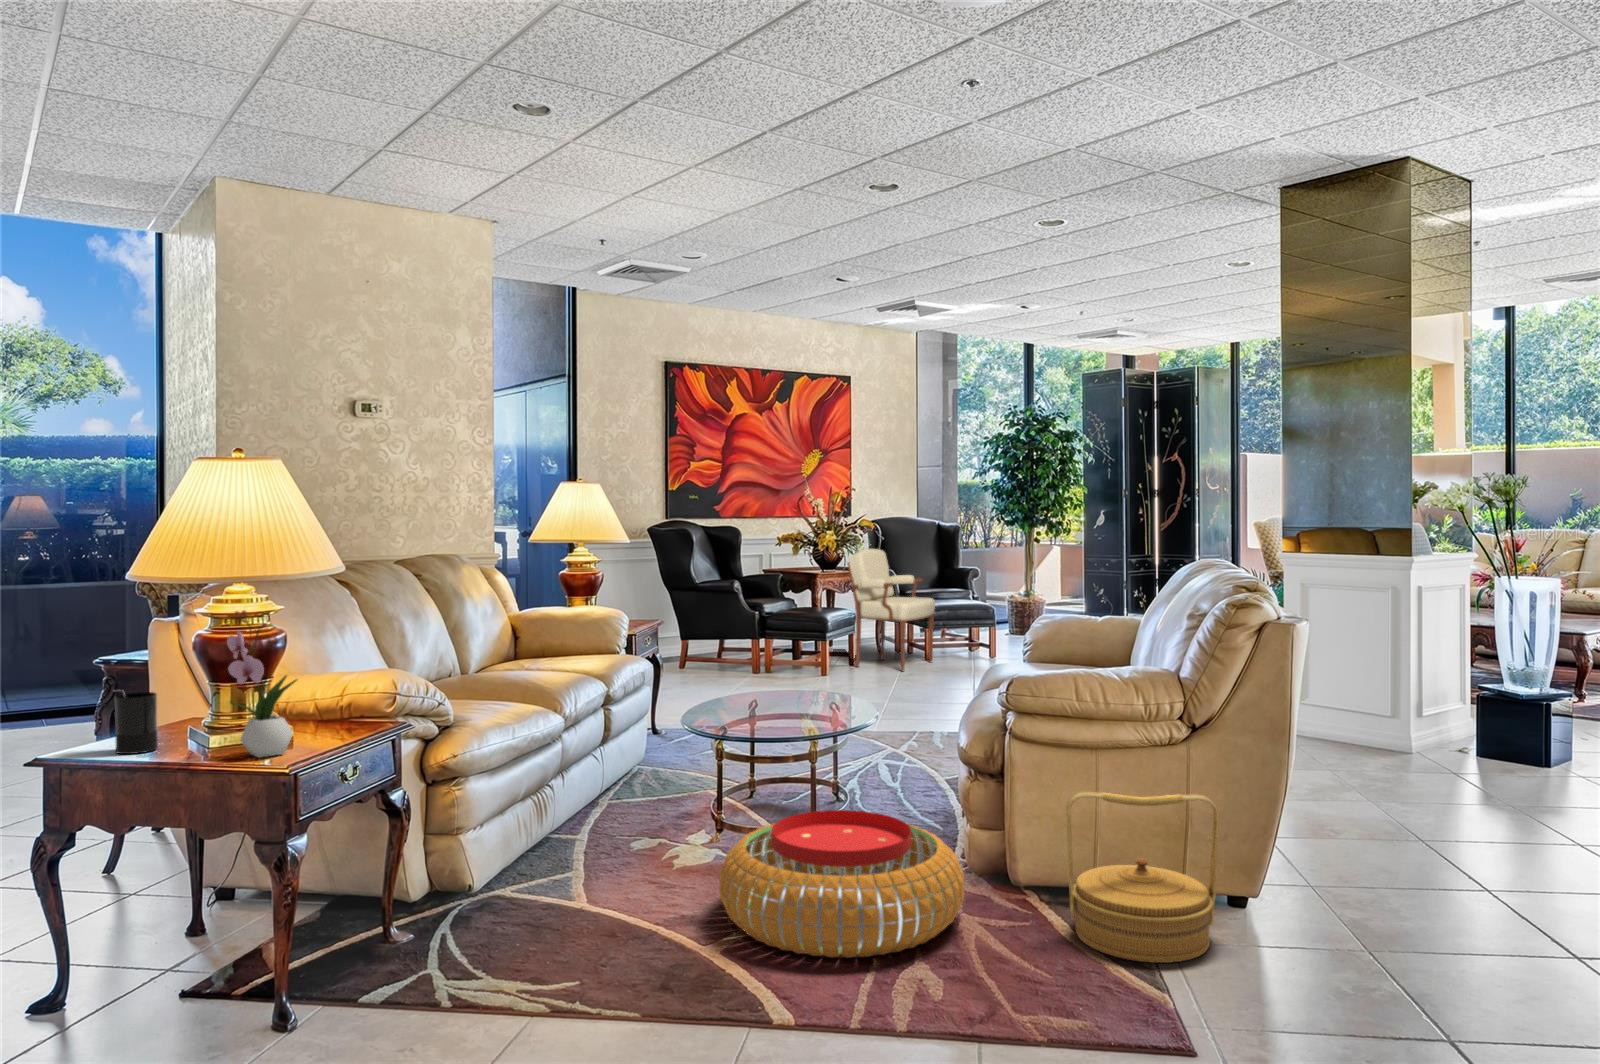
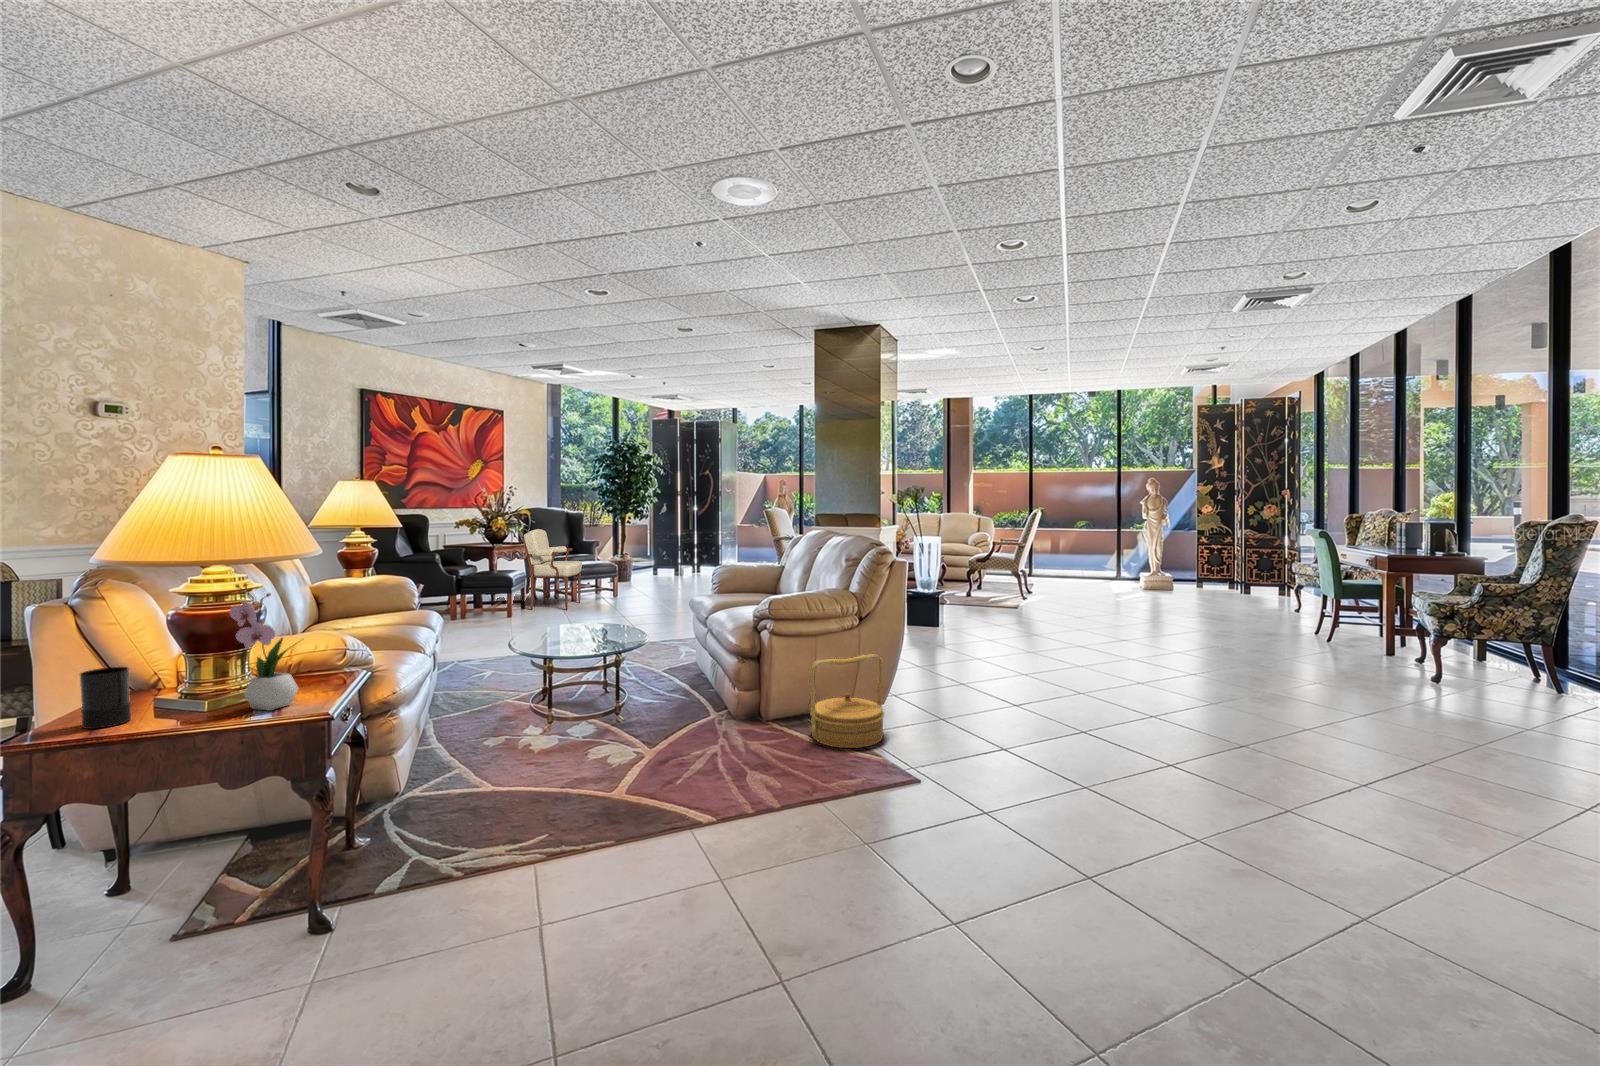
pouf: present [719,810,965,958] -> none [600,691,759,785]

